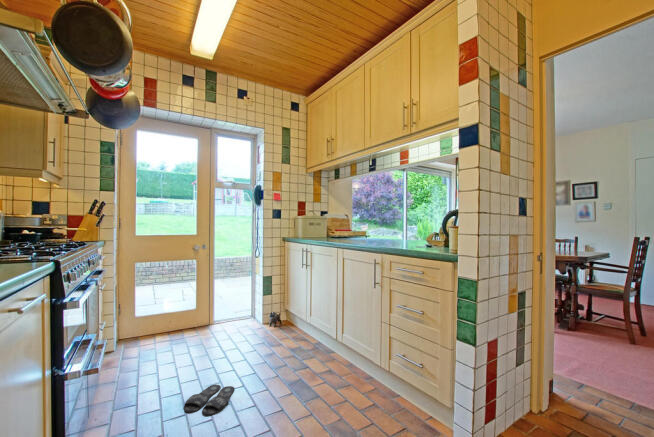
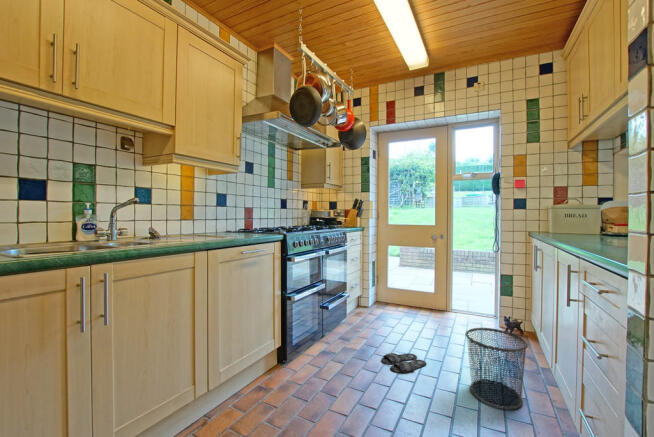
waste bin: none [278,327,325,395] -> present [465,328,528,409]

